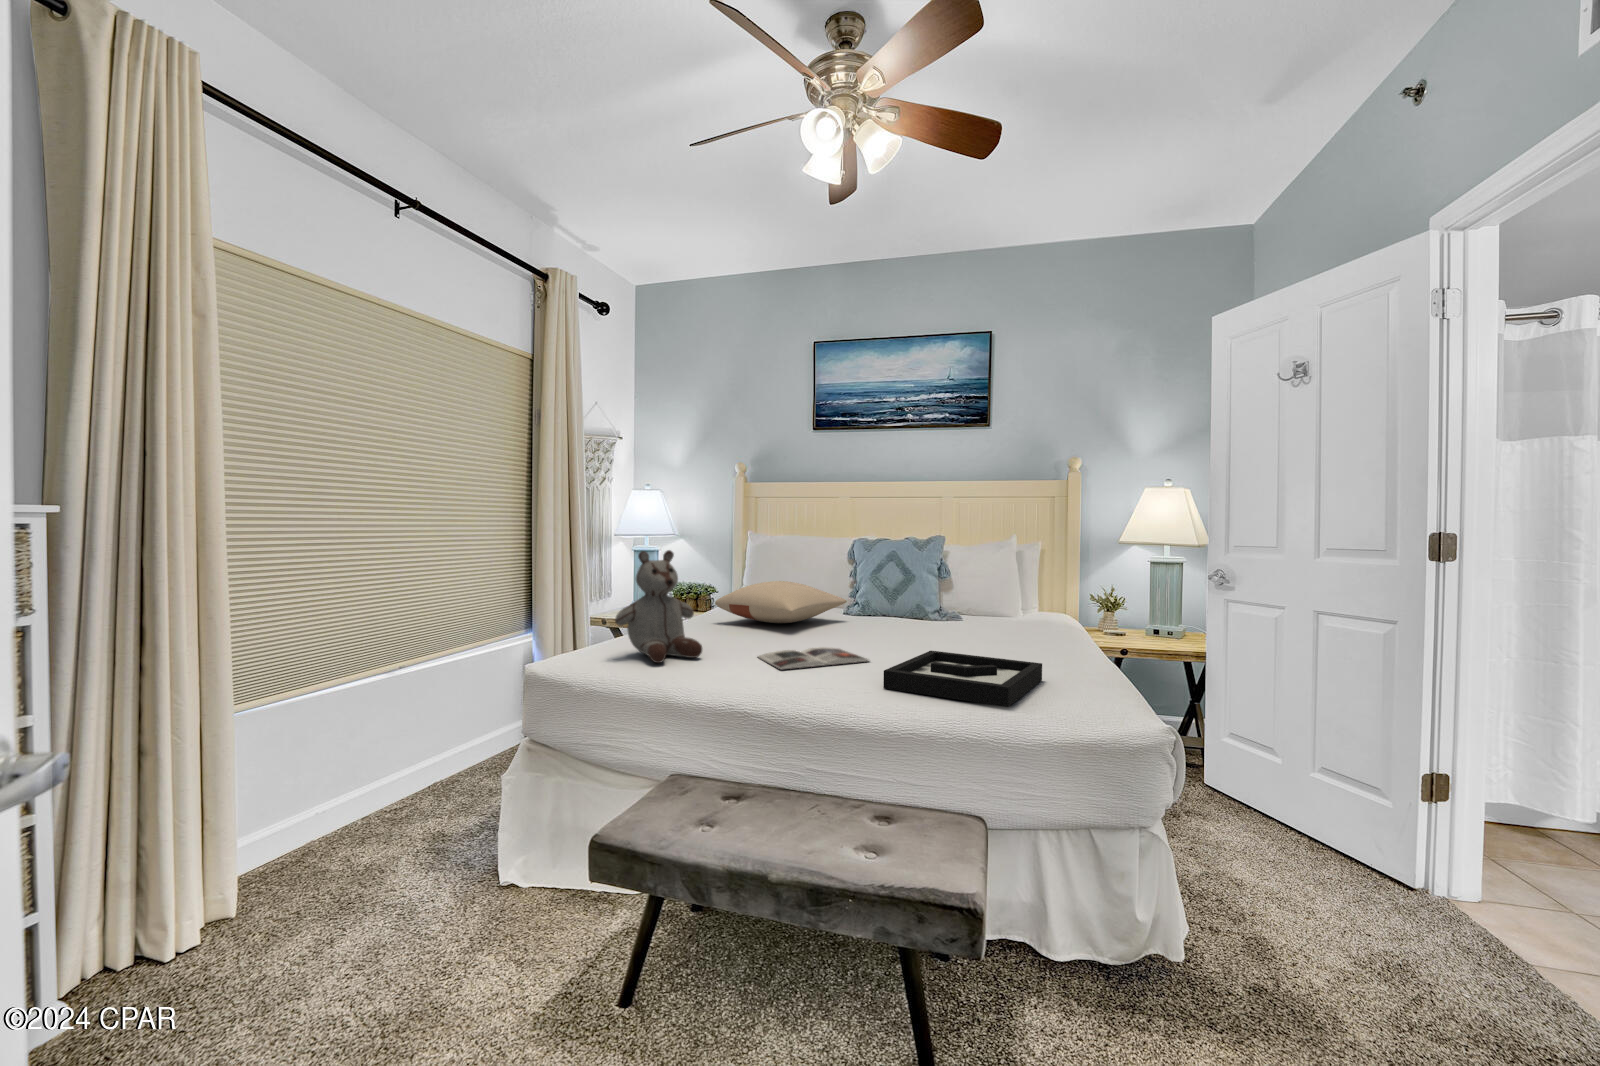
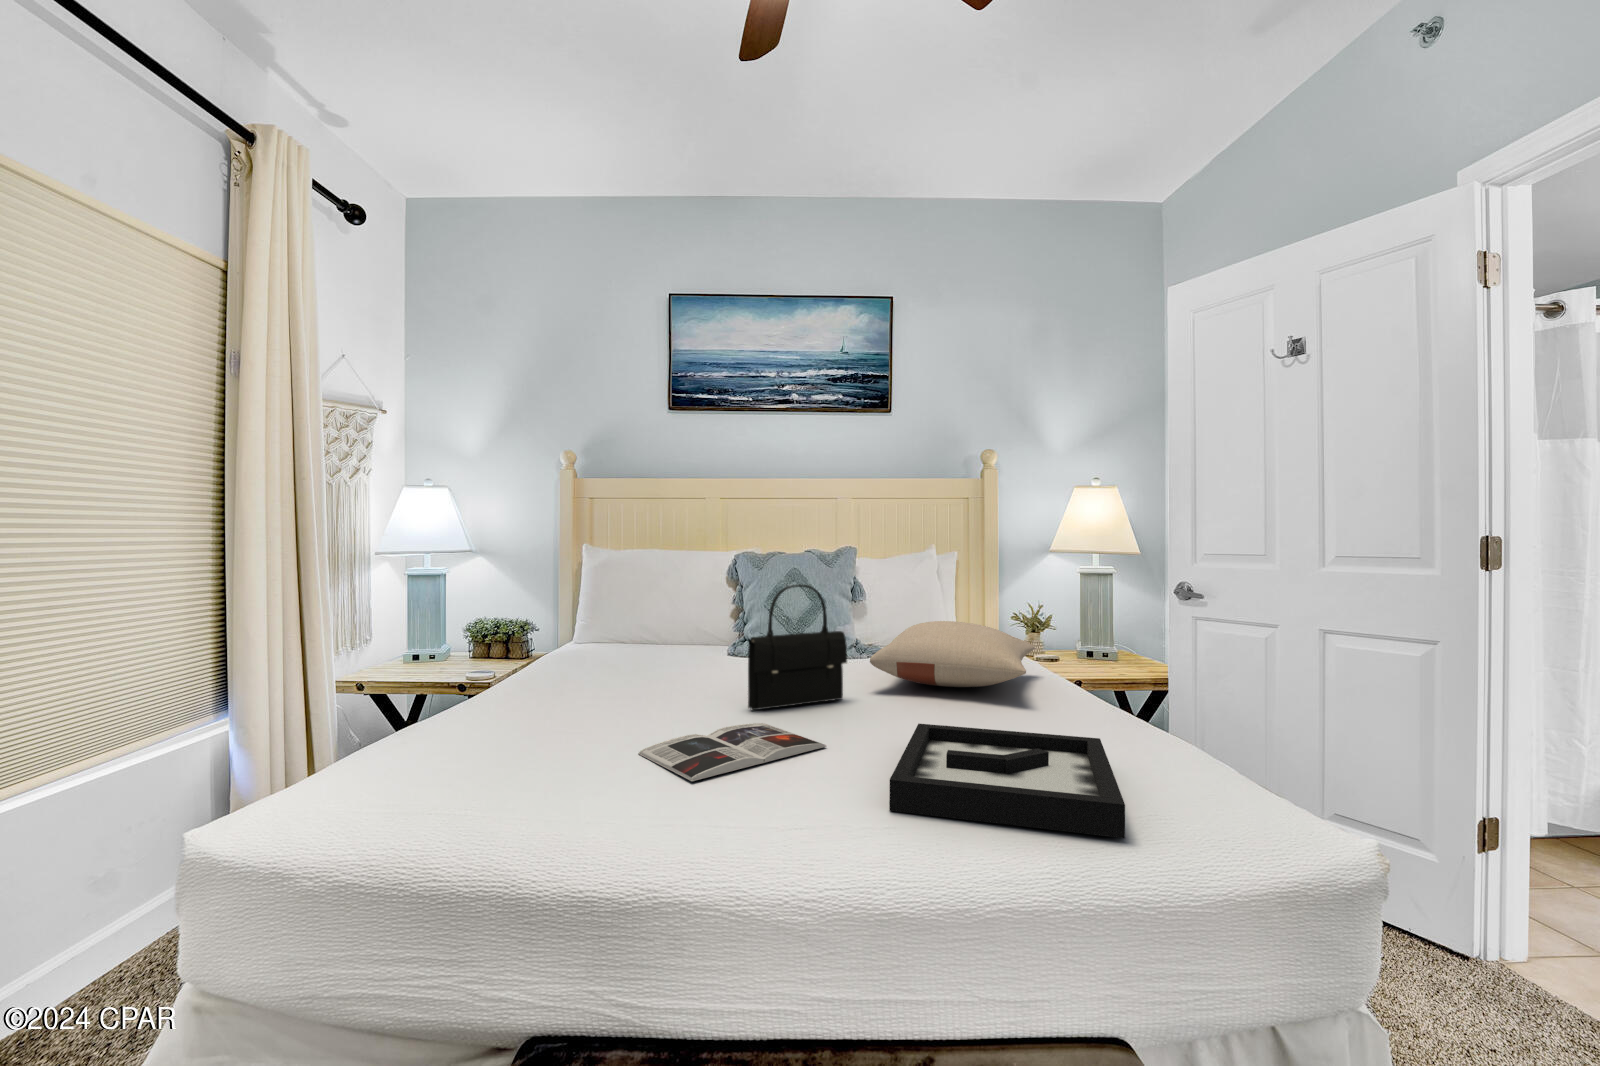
stuffed bear: present [615,550,702,663] -> none [368,575,542,788]
handbag: none [835,561,905,642] -> present [748,584,847,710]
pillow: present [715,581,847,623] -> present [870,621,1035,687]

